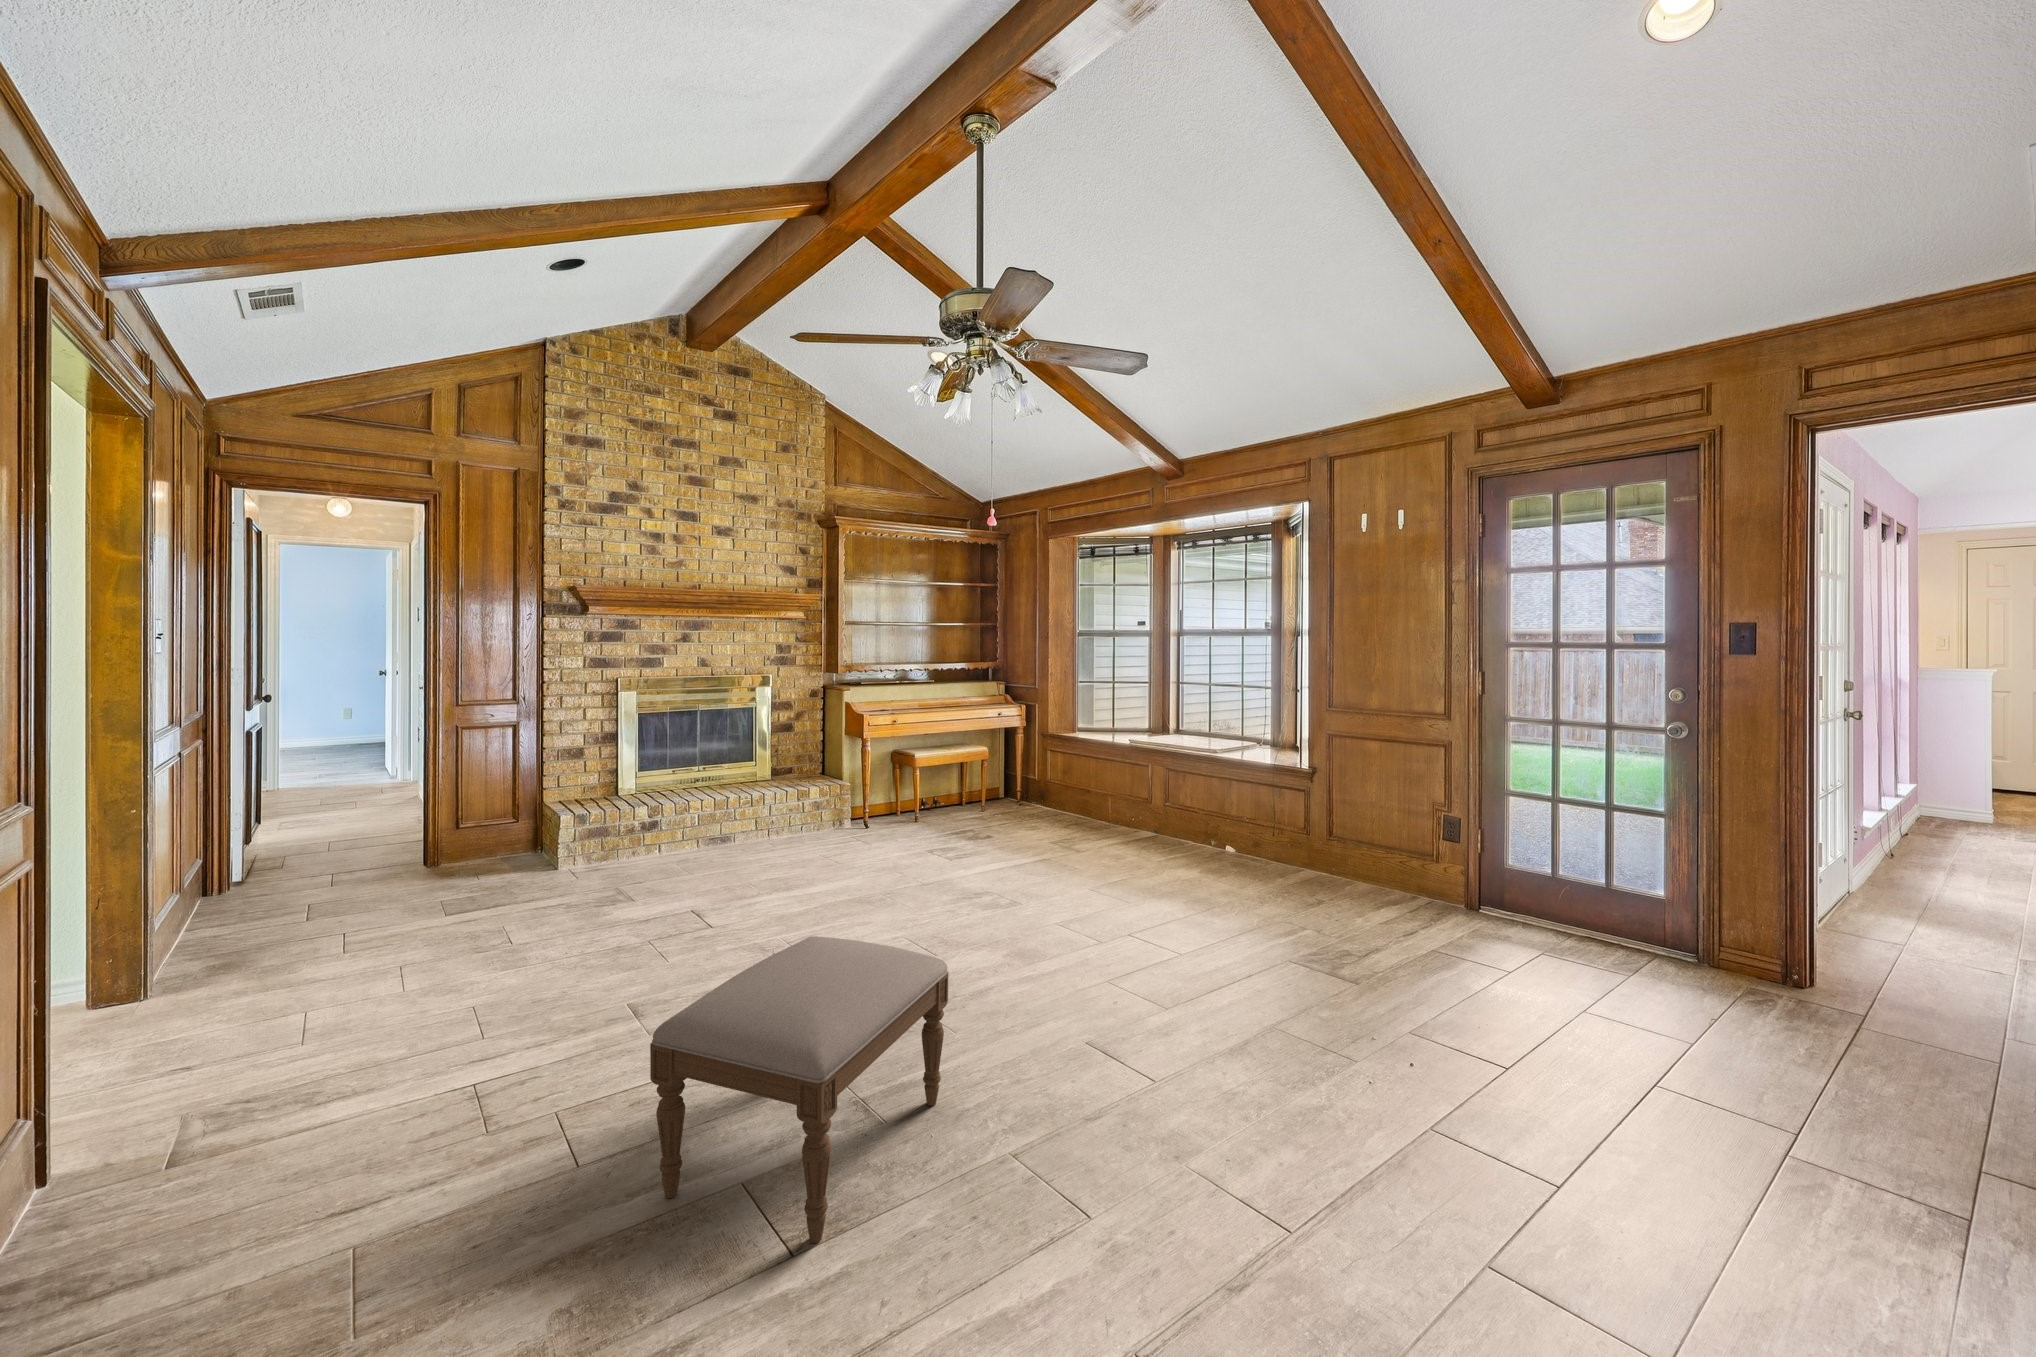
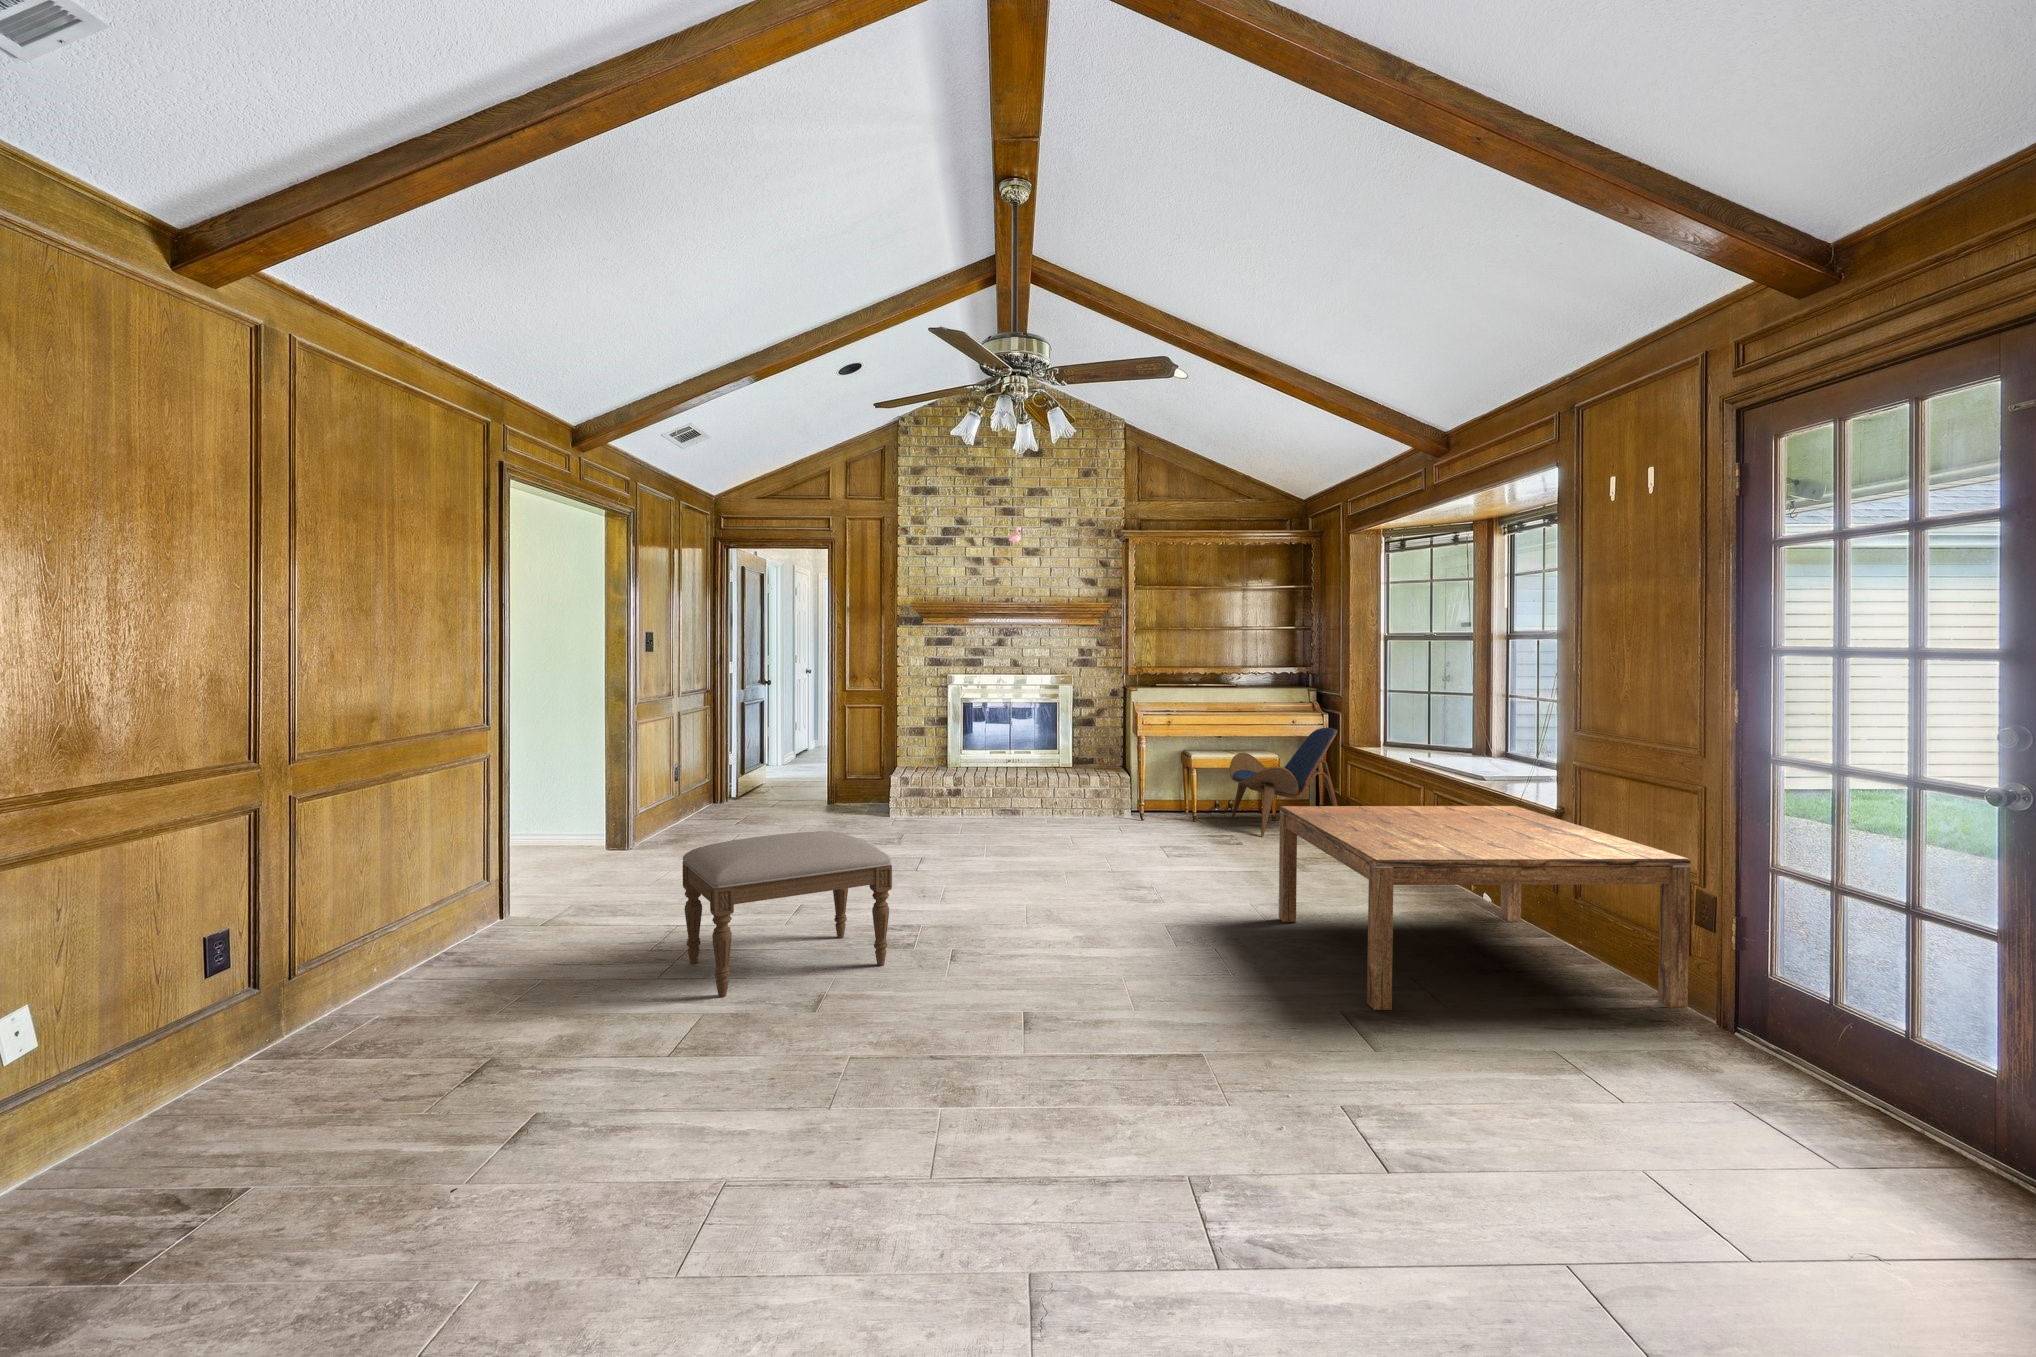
lounge chair: none [945,722,1052,834] -> present [1230,728,1338,837]
coffee table: none [1173,795,1519,1009] -> present [1279,806,1691,1010]

